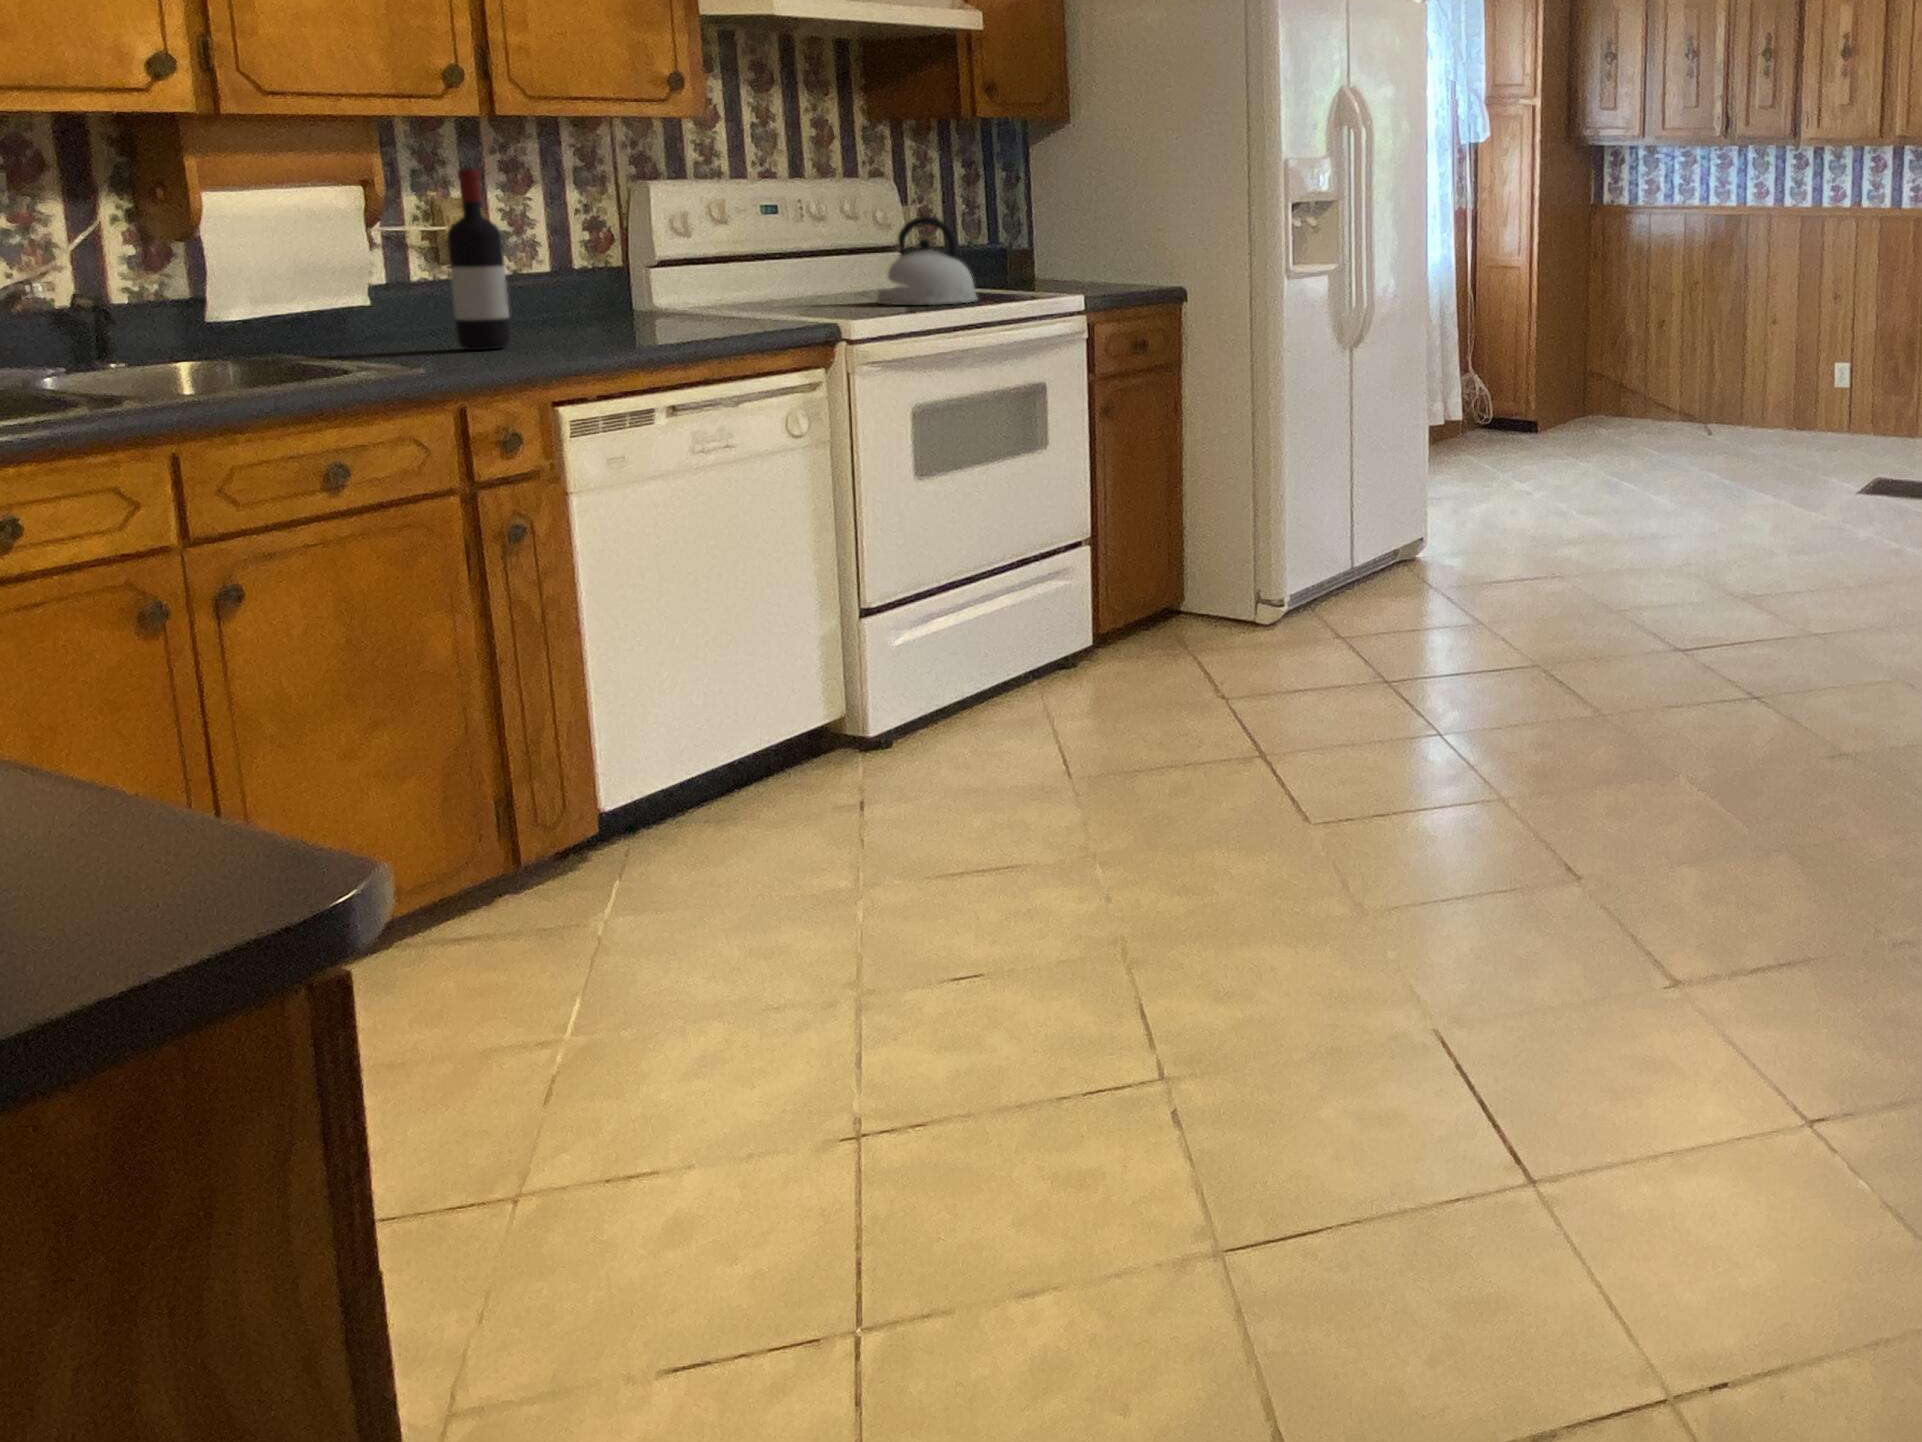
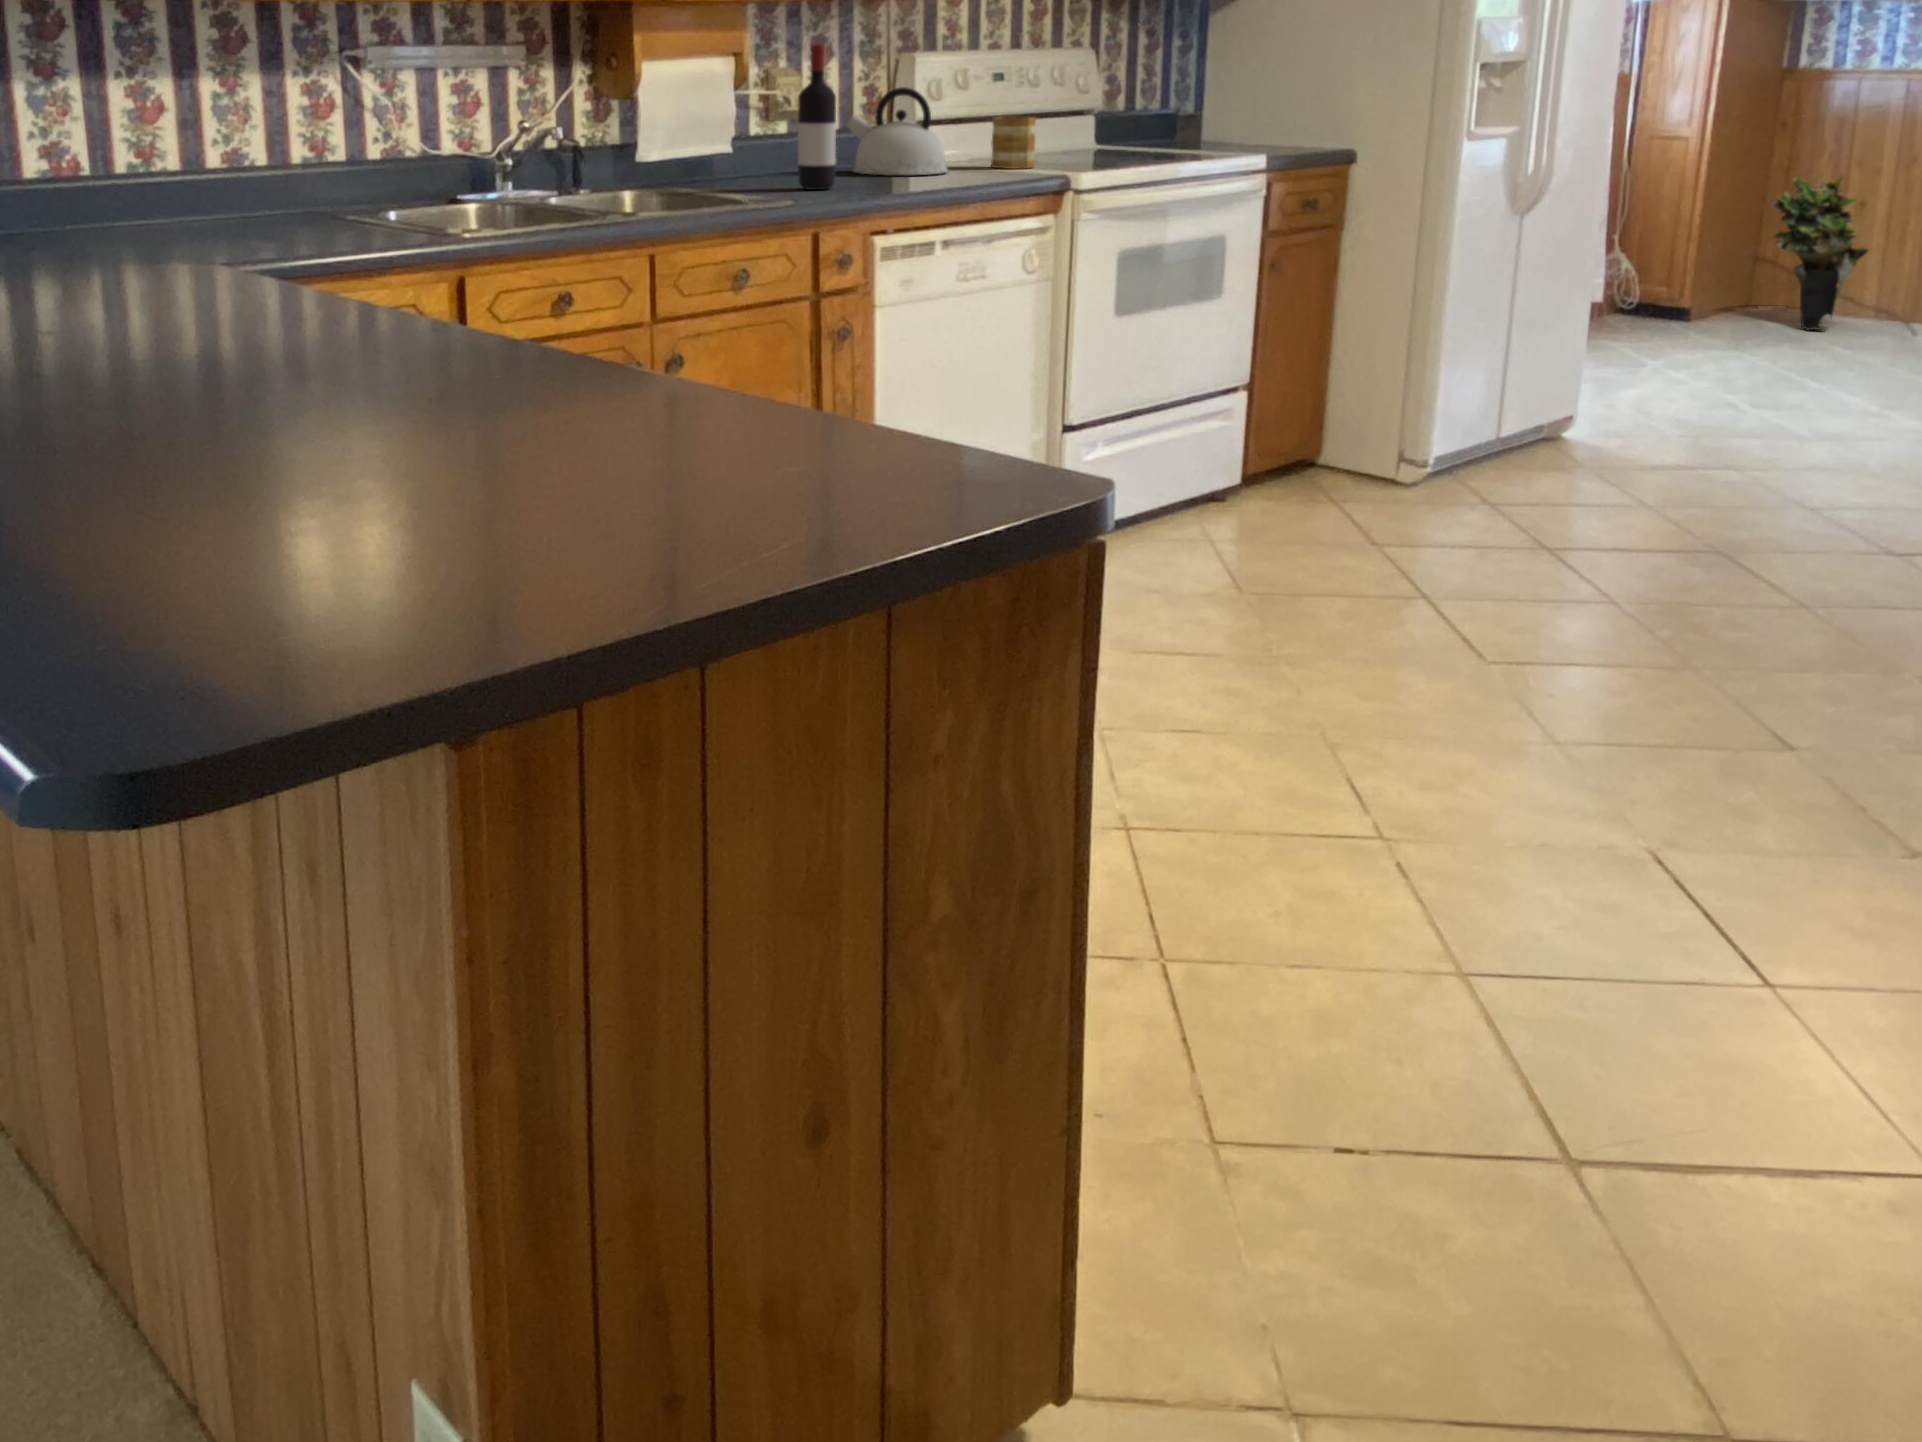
kettle: present [877,216,977,305] -> present [847,87,948,175]
mug: none [752,256,810,316] -> present [991,116,1036,169]
potted plant: none [1592,298,1674,439] -> present [1772,175,1868,330]

